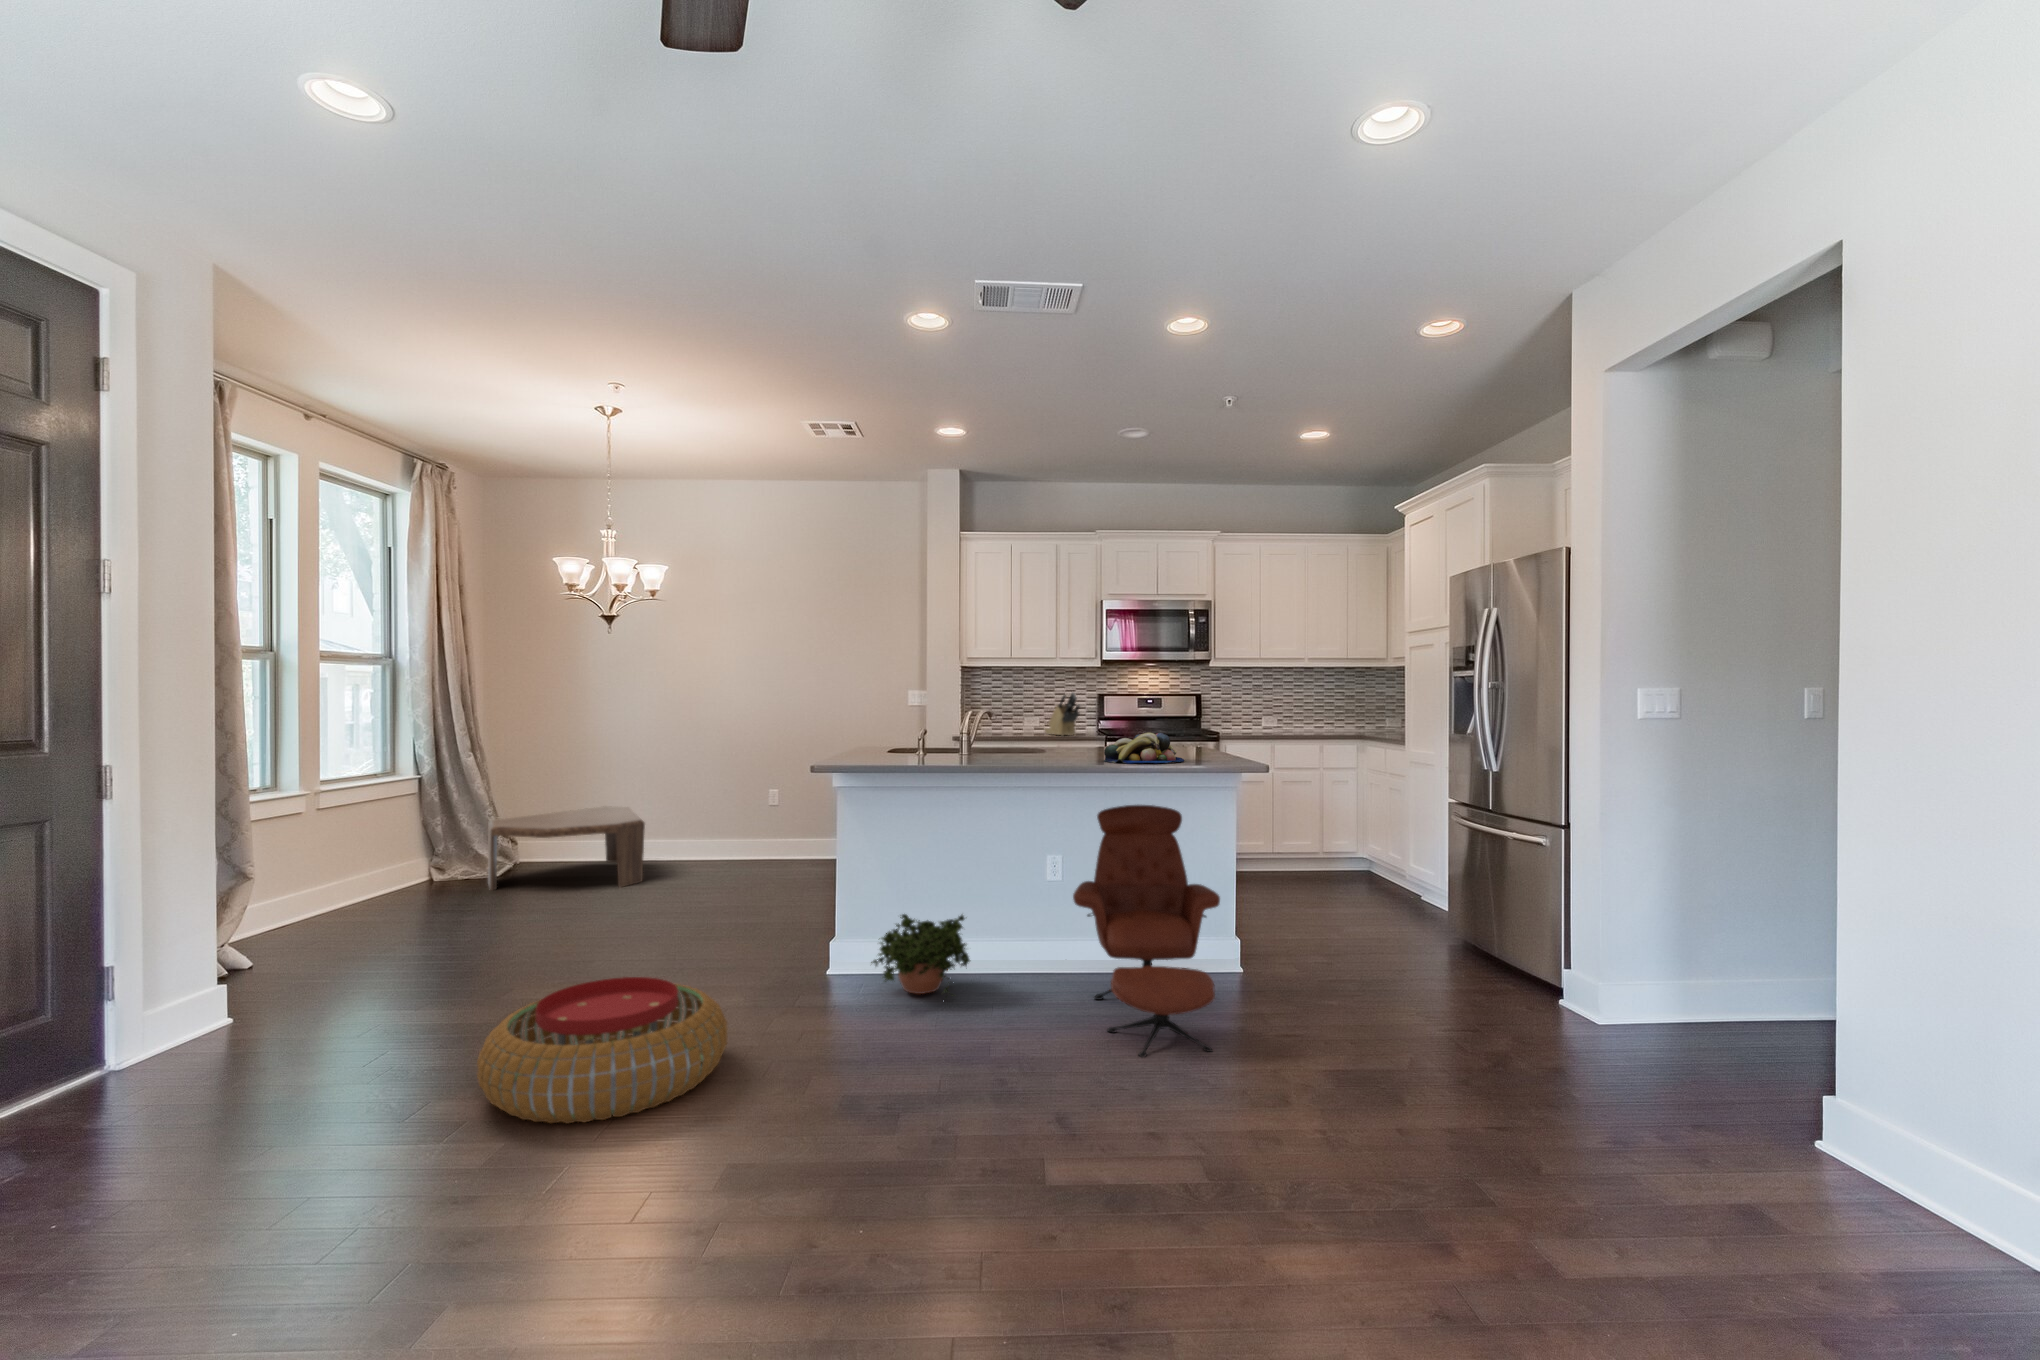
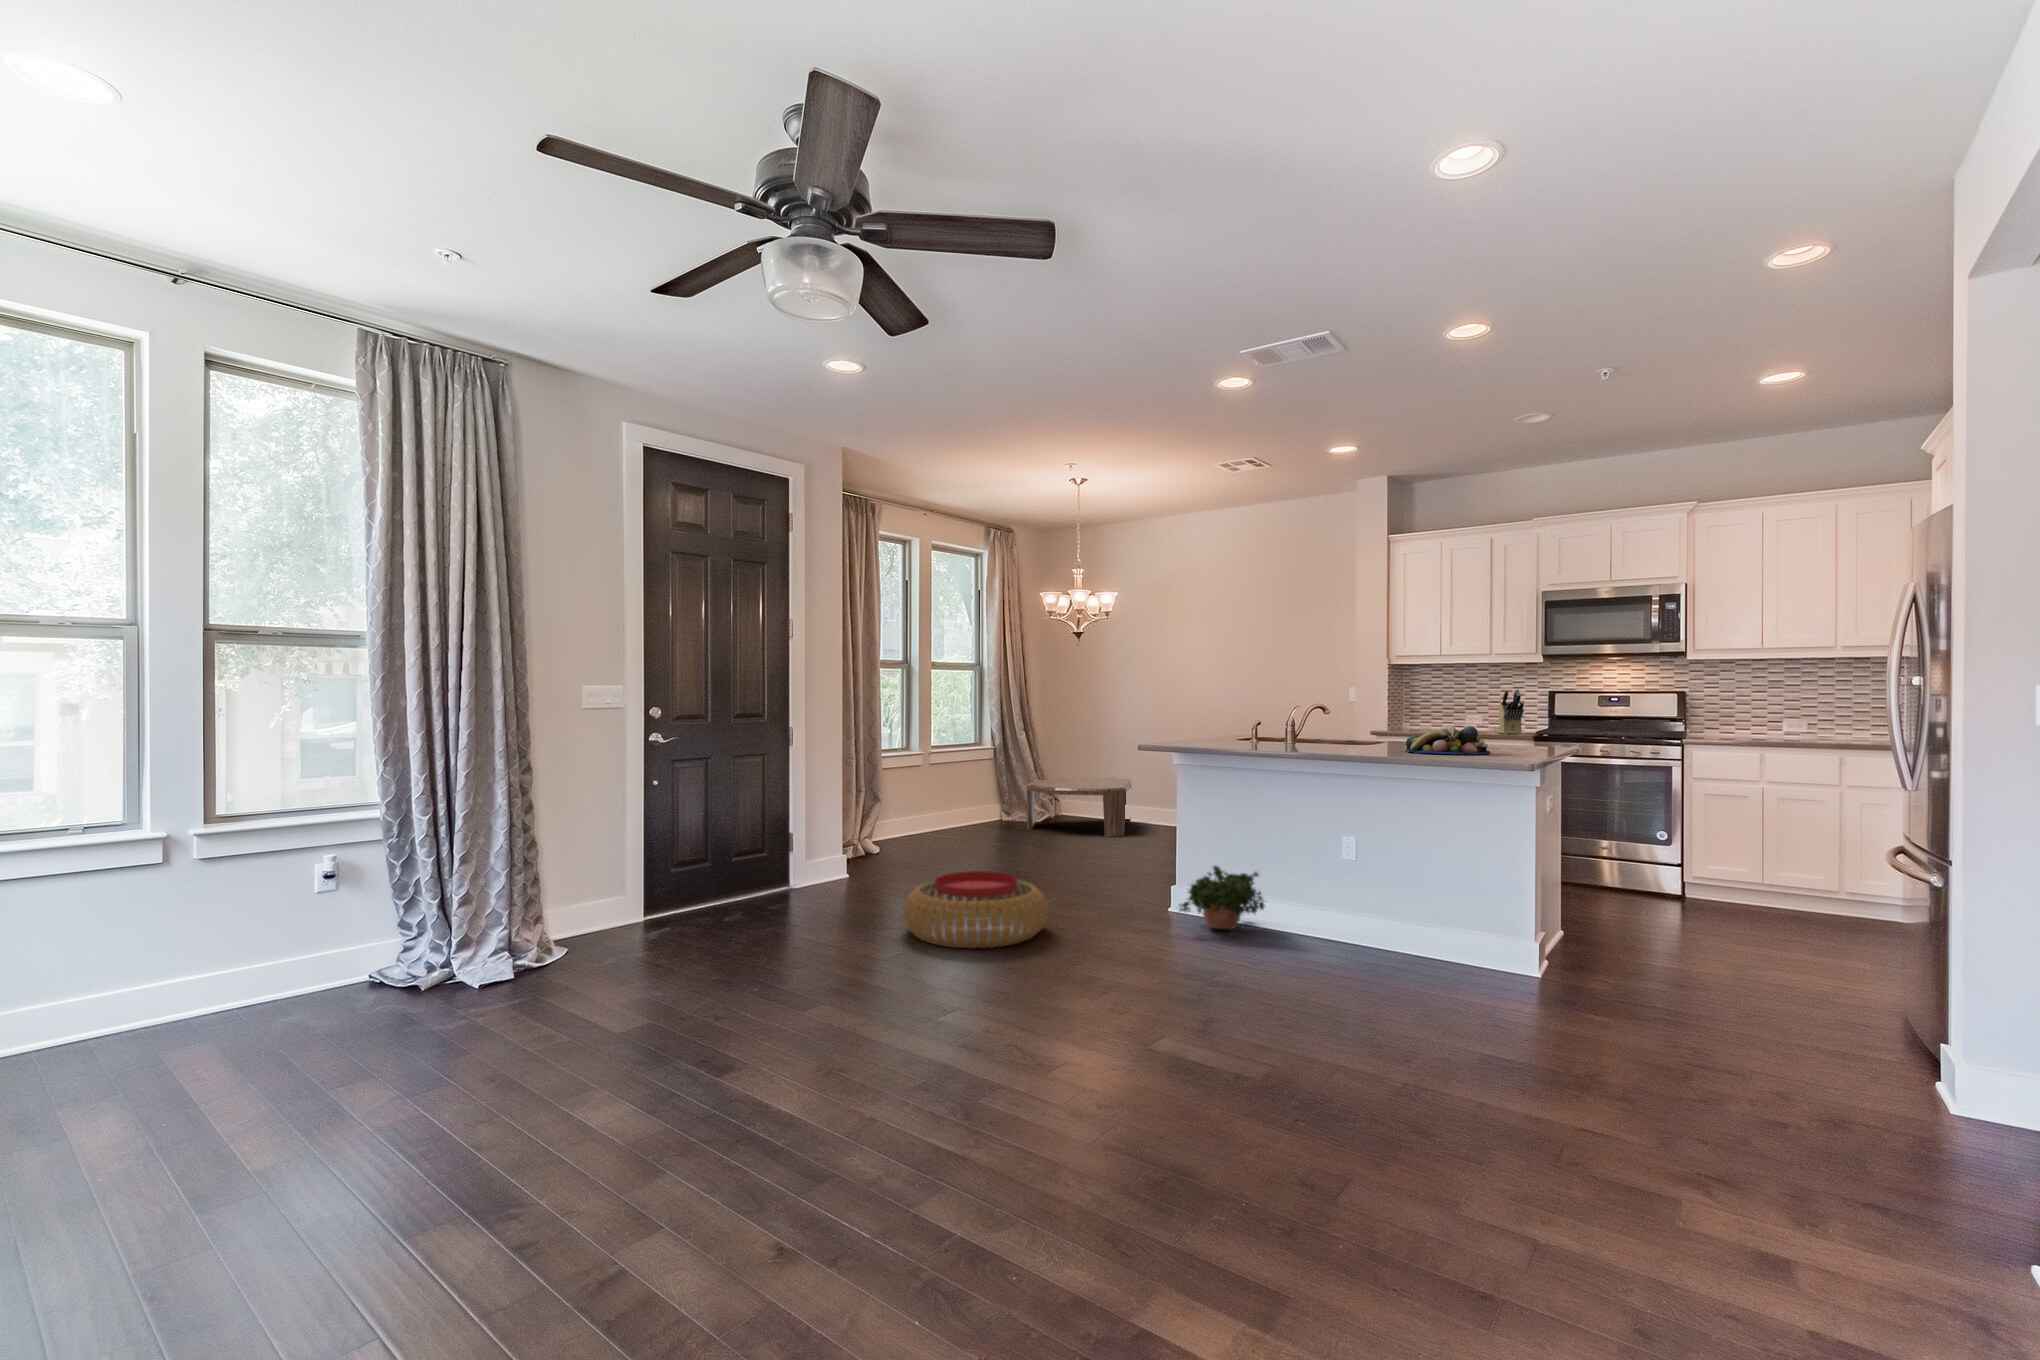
armchair: present [1073,805,1220,1057] -> none [1319,793,1486,1010]

